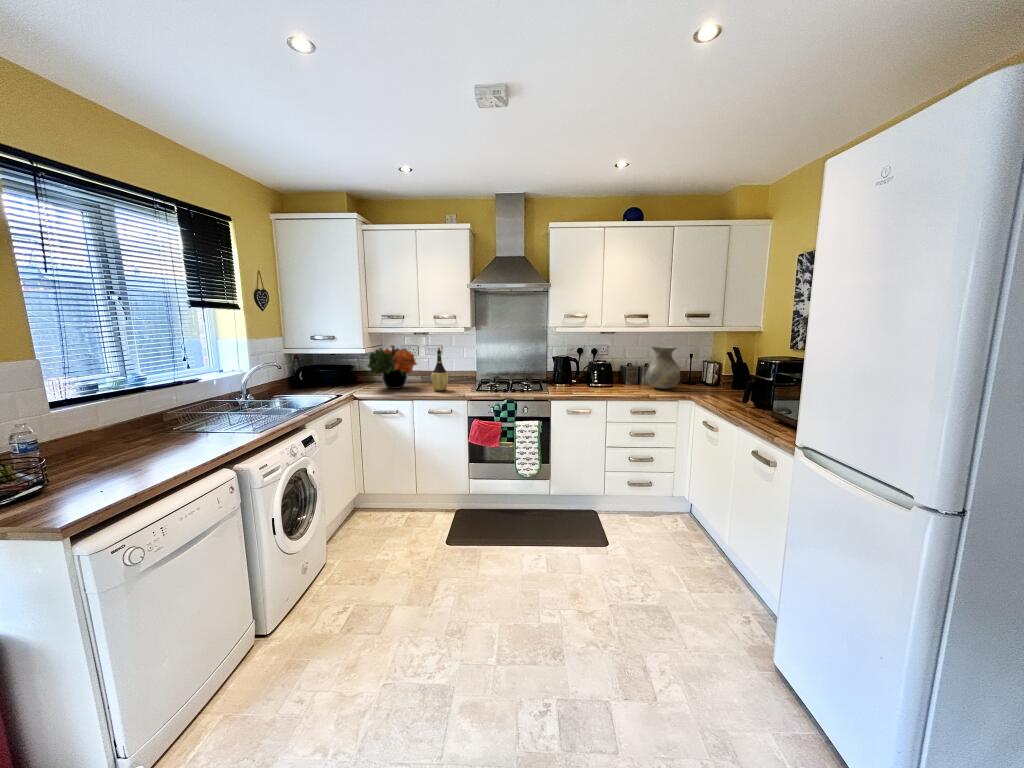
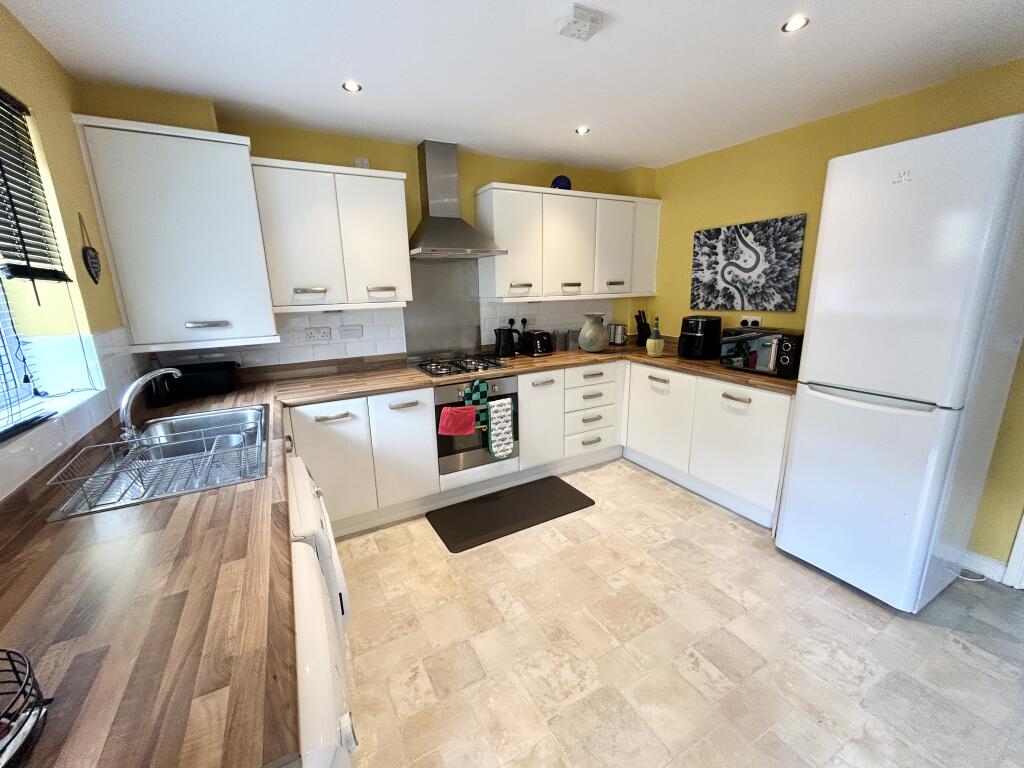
flower arrangement: present [367,345,417,389] -> none [286,329,355,386]
wine bottle: present [431,348,449,391] -> present [646,315,664,357]

